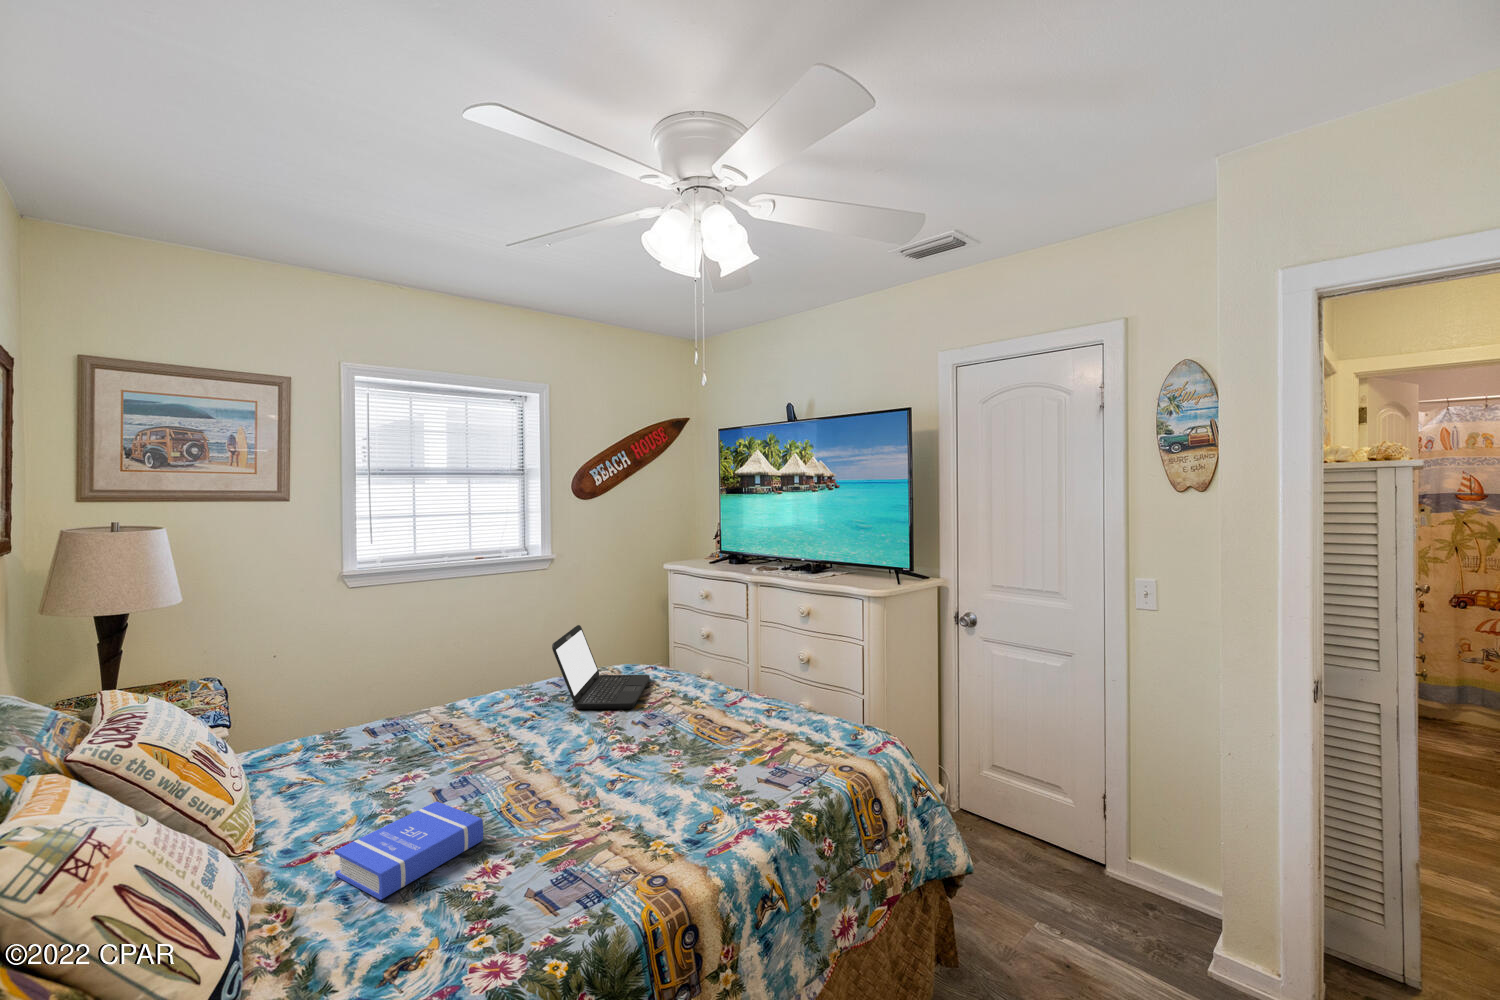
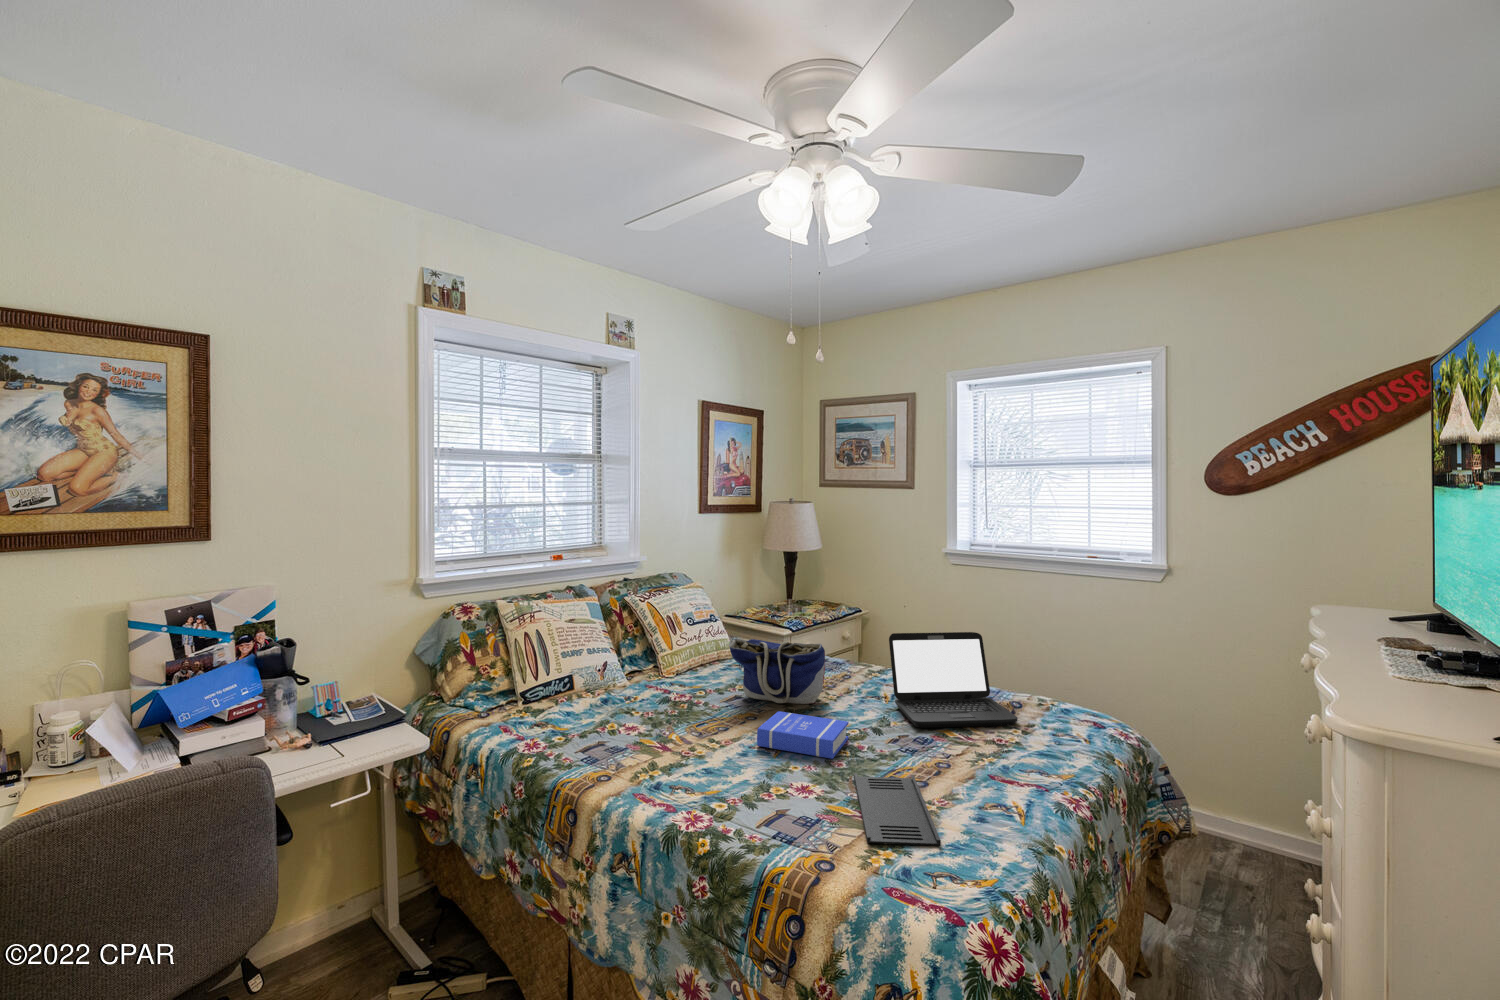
tote bag: none [432,671,552,776] -> present [729,639,825,704]
tray: none [715,721,819,748] -> present [854,774,941,846]
book: present [334,801,483,900] -> present [757,711,848,759]

